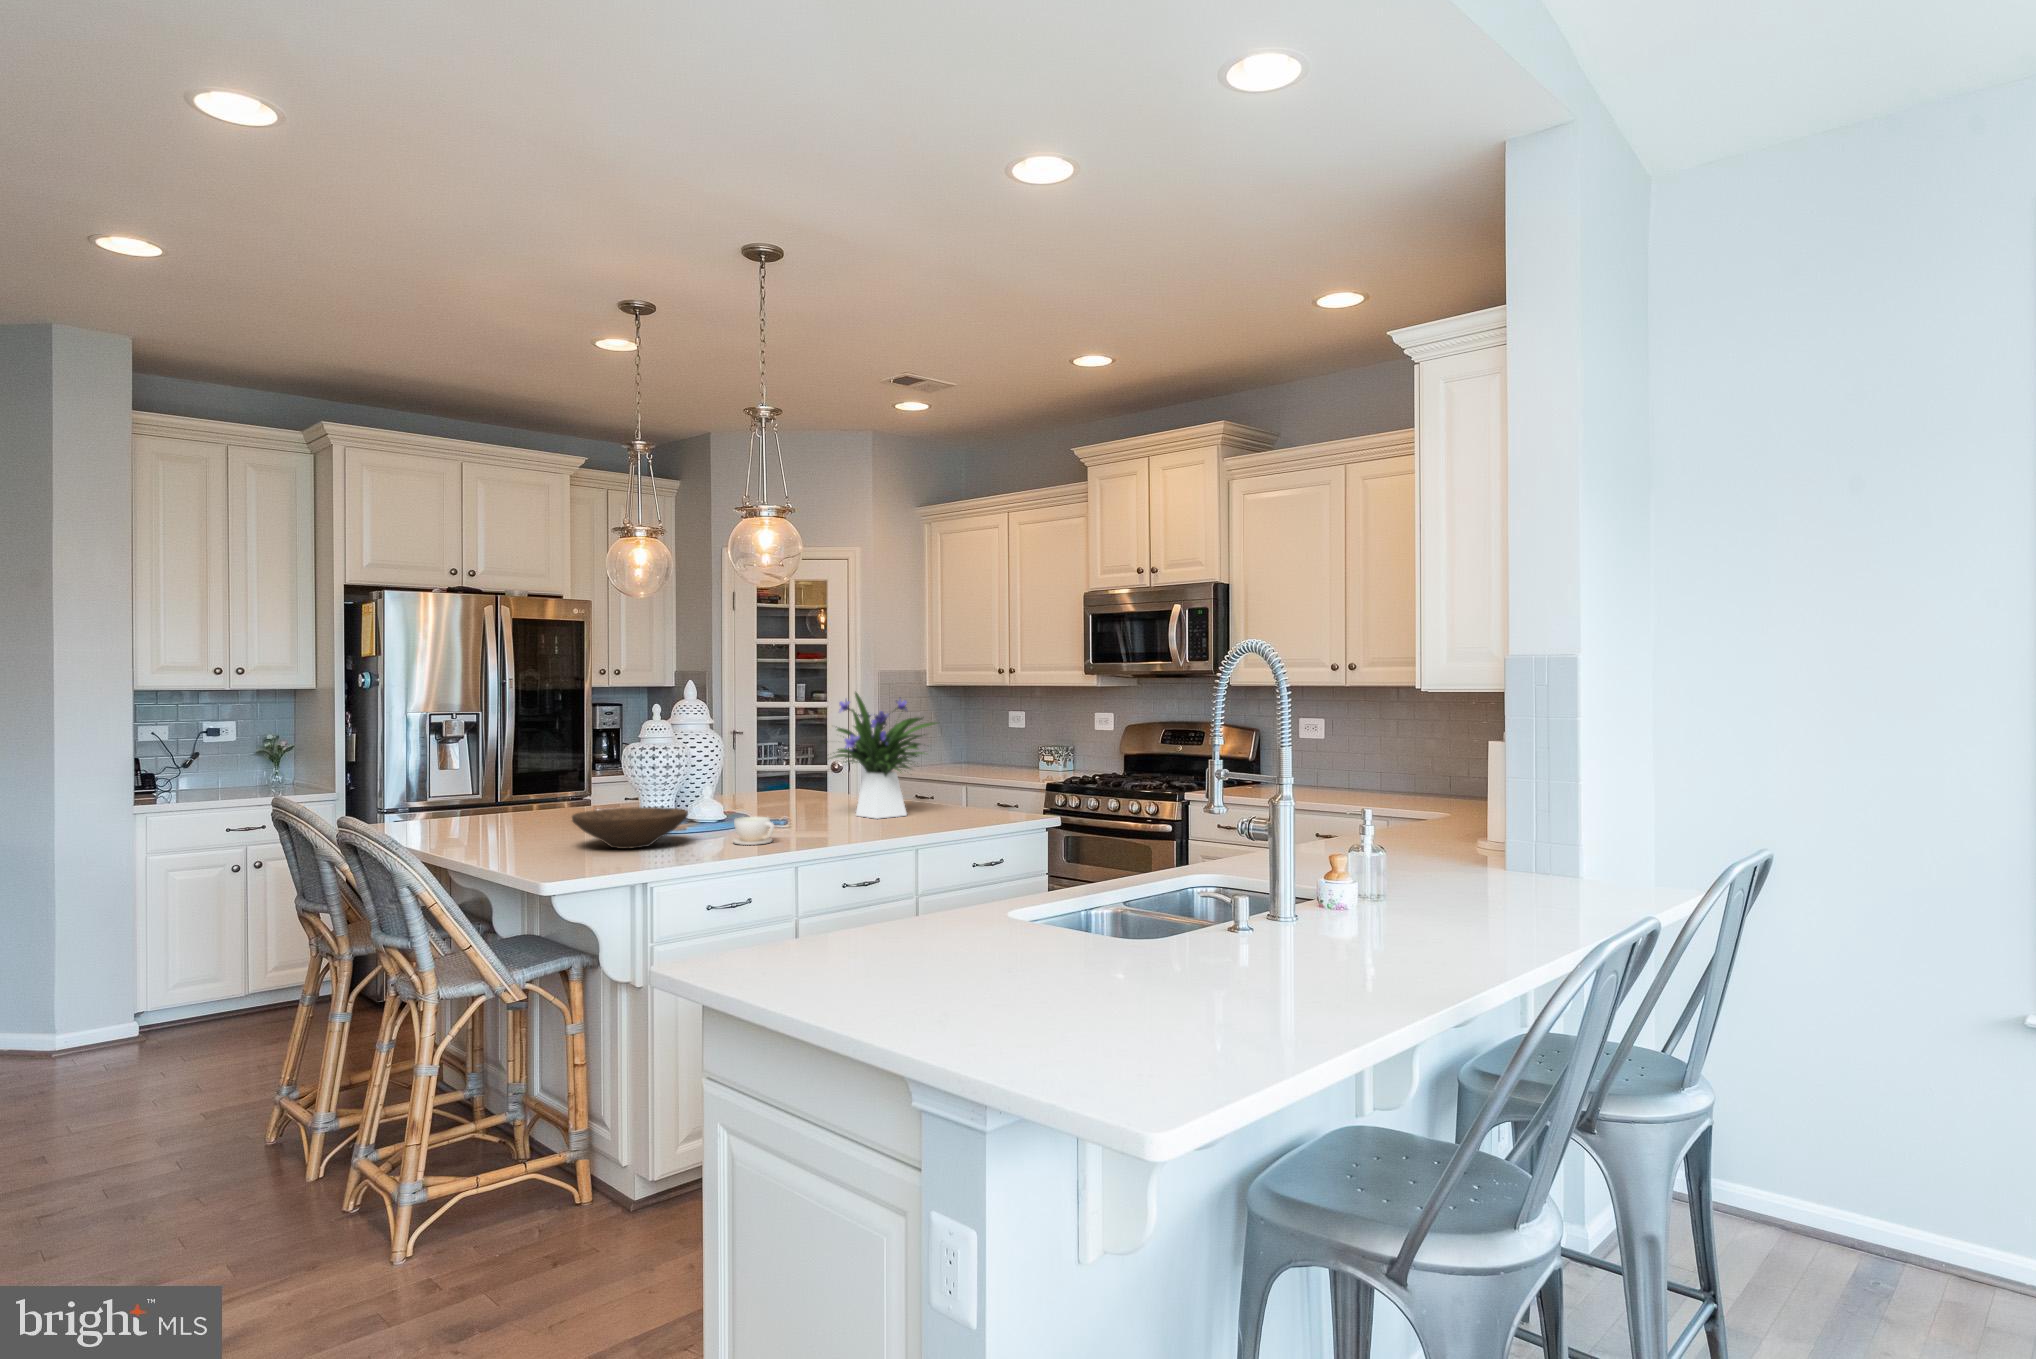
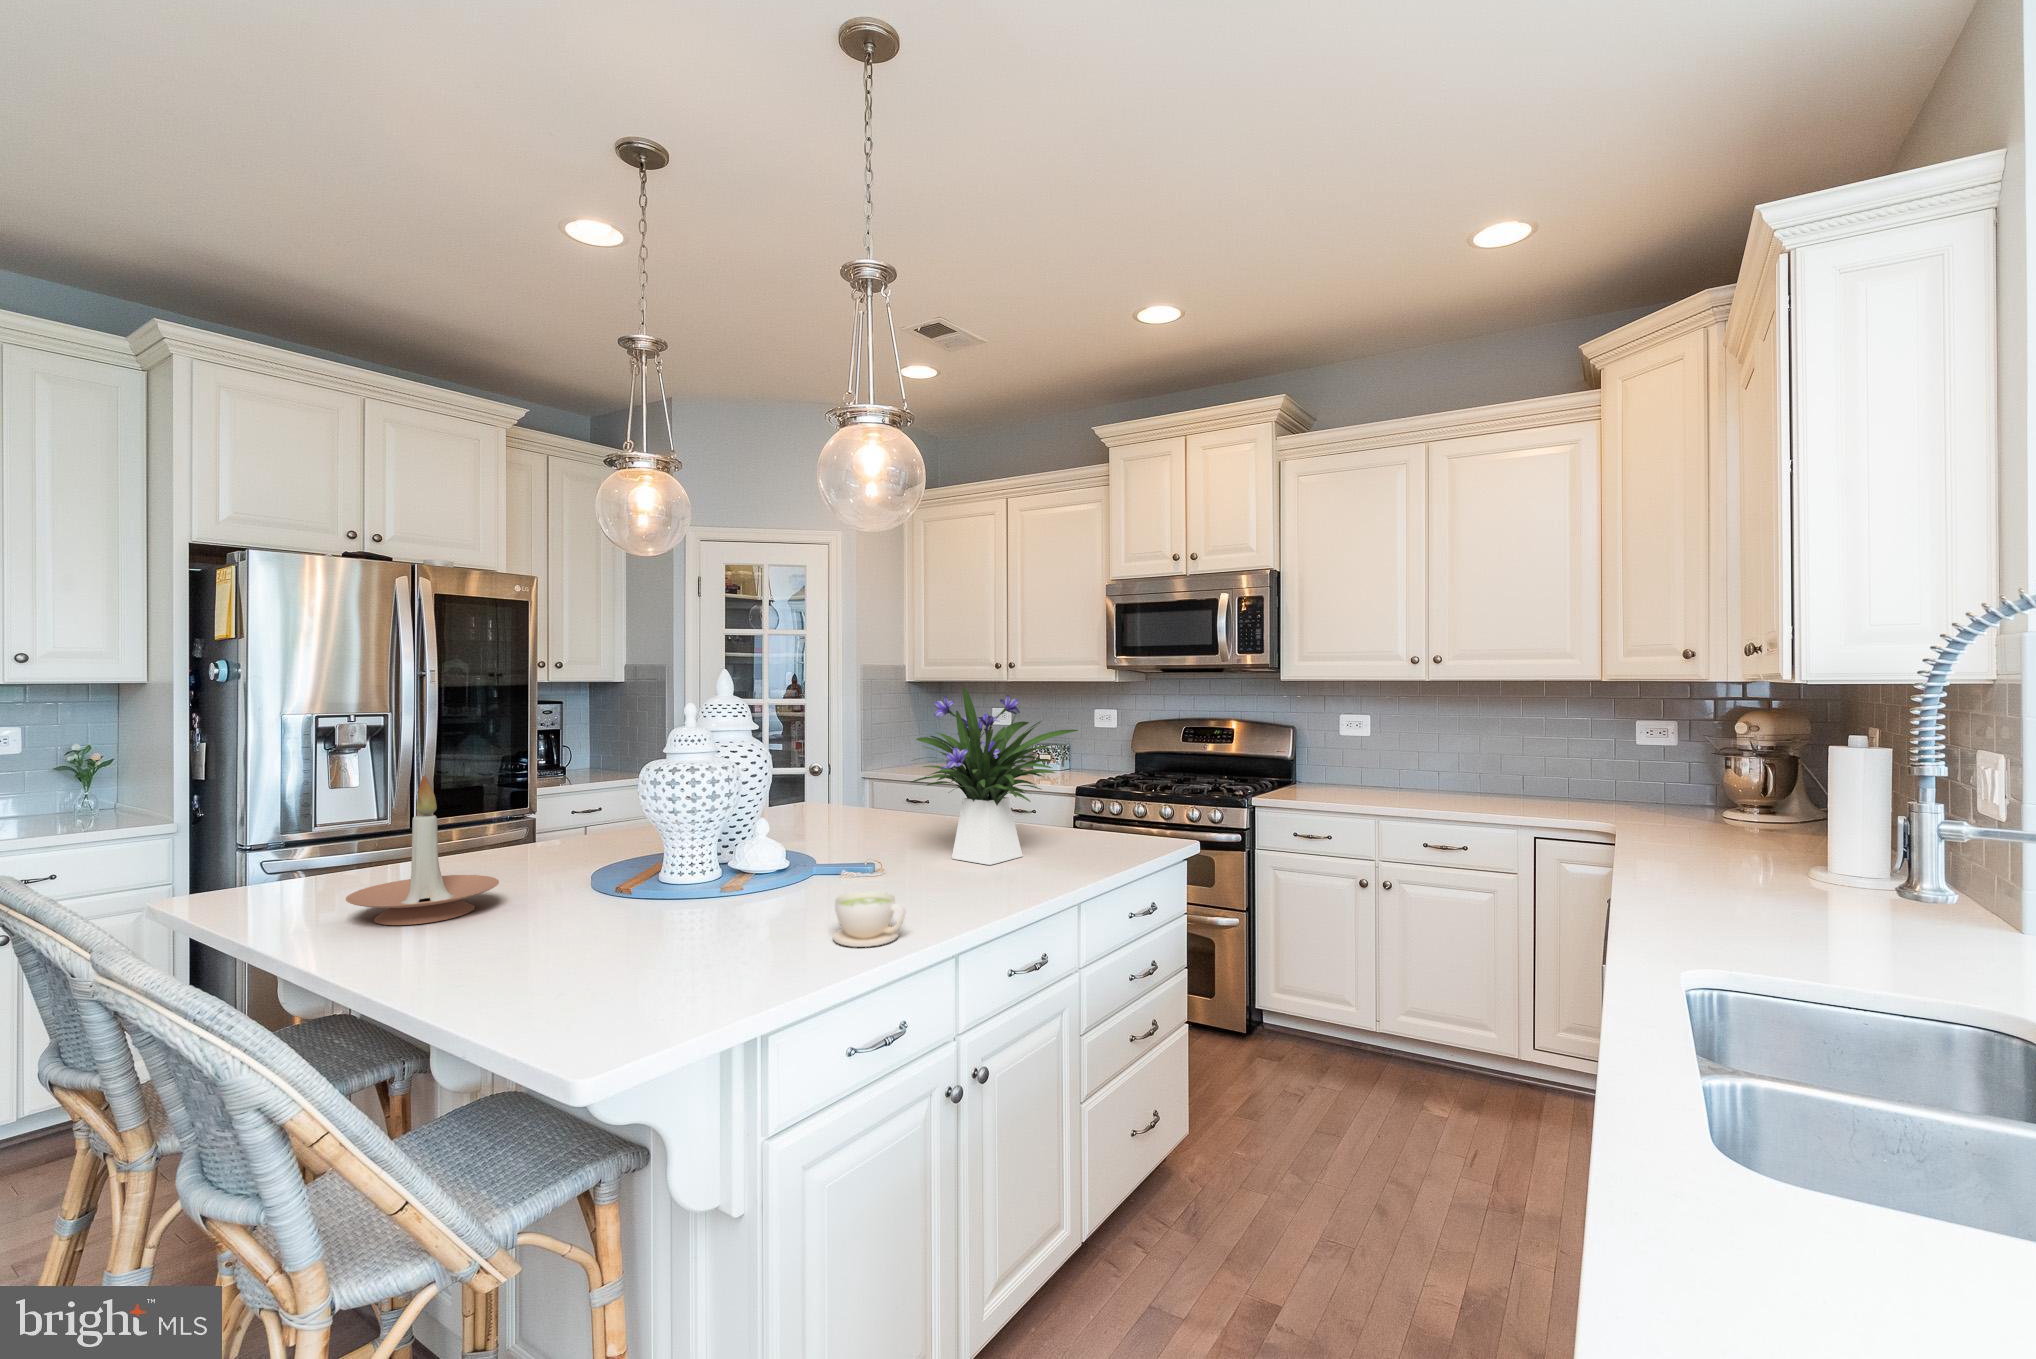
candle holder: none [468,745,553,833] -> present [346,775,499,925]
wooden bowl: present [572,807,688,849] -> none [545,880,758,971]

